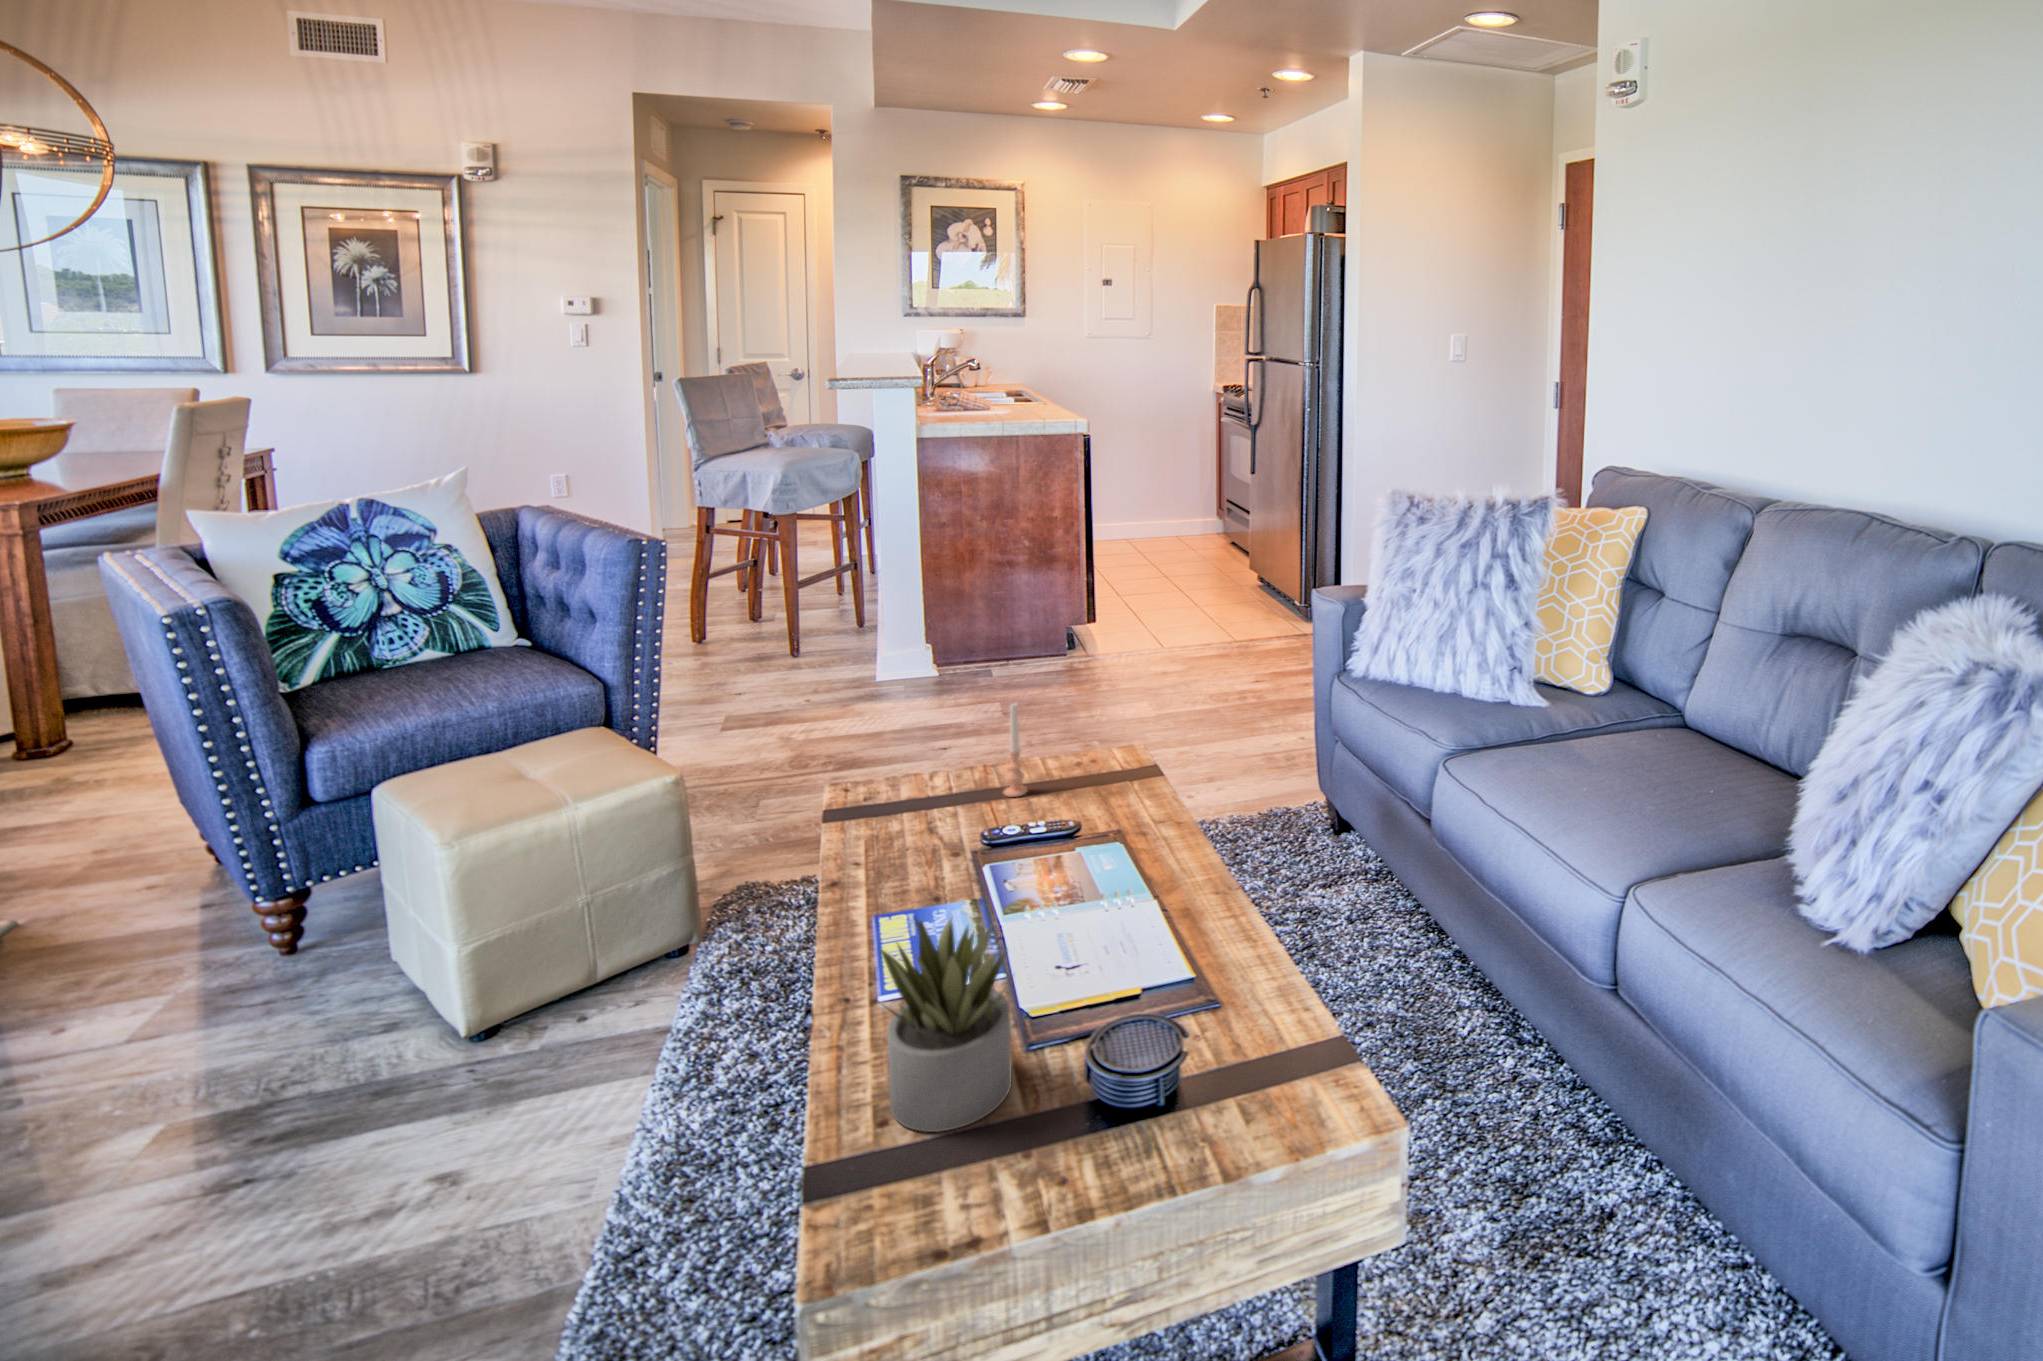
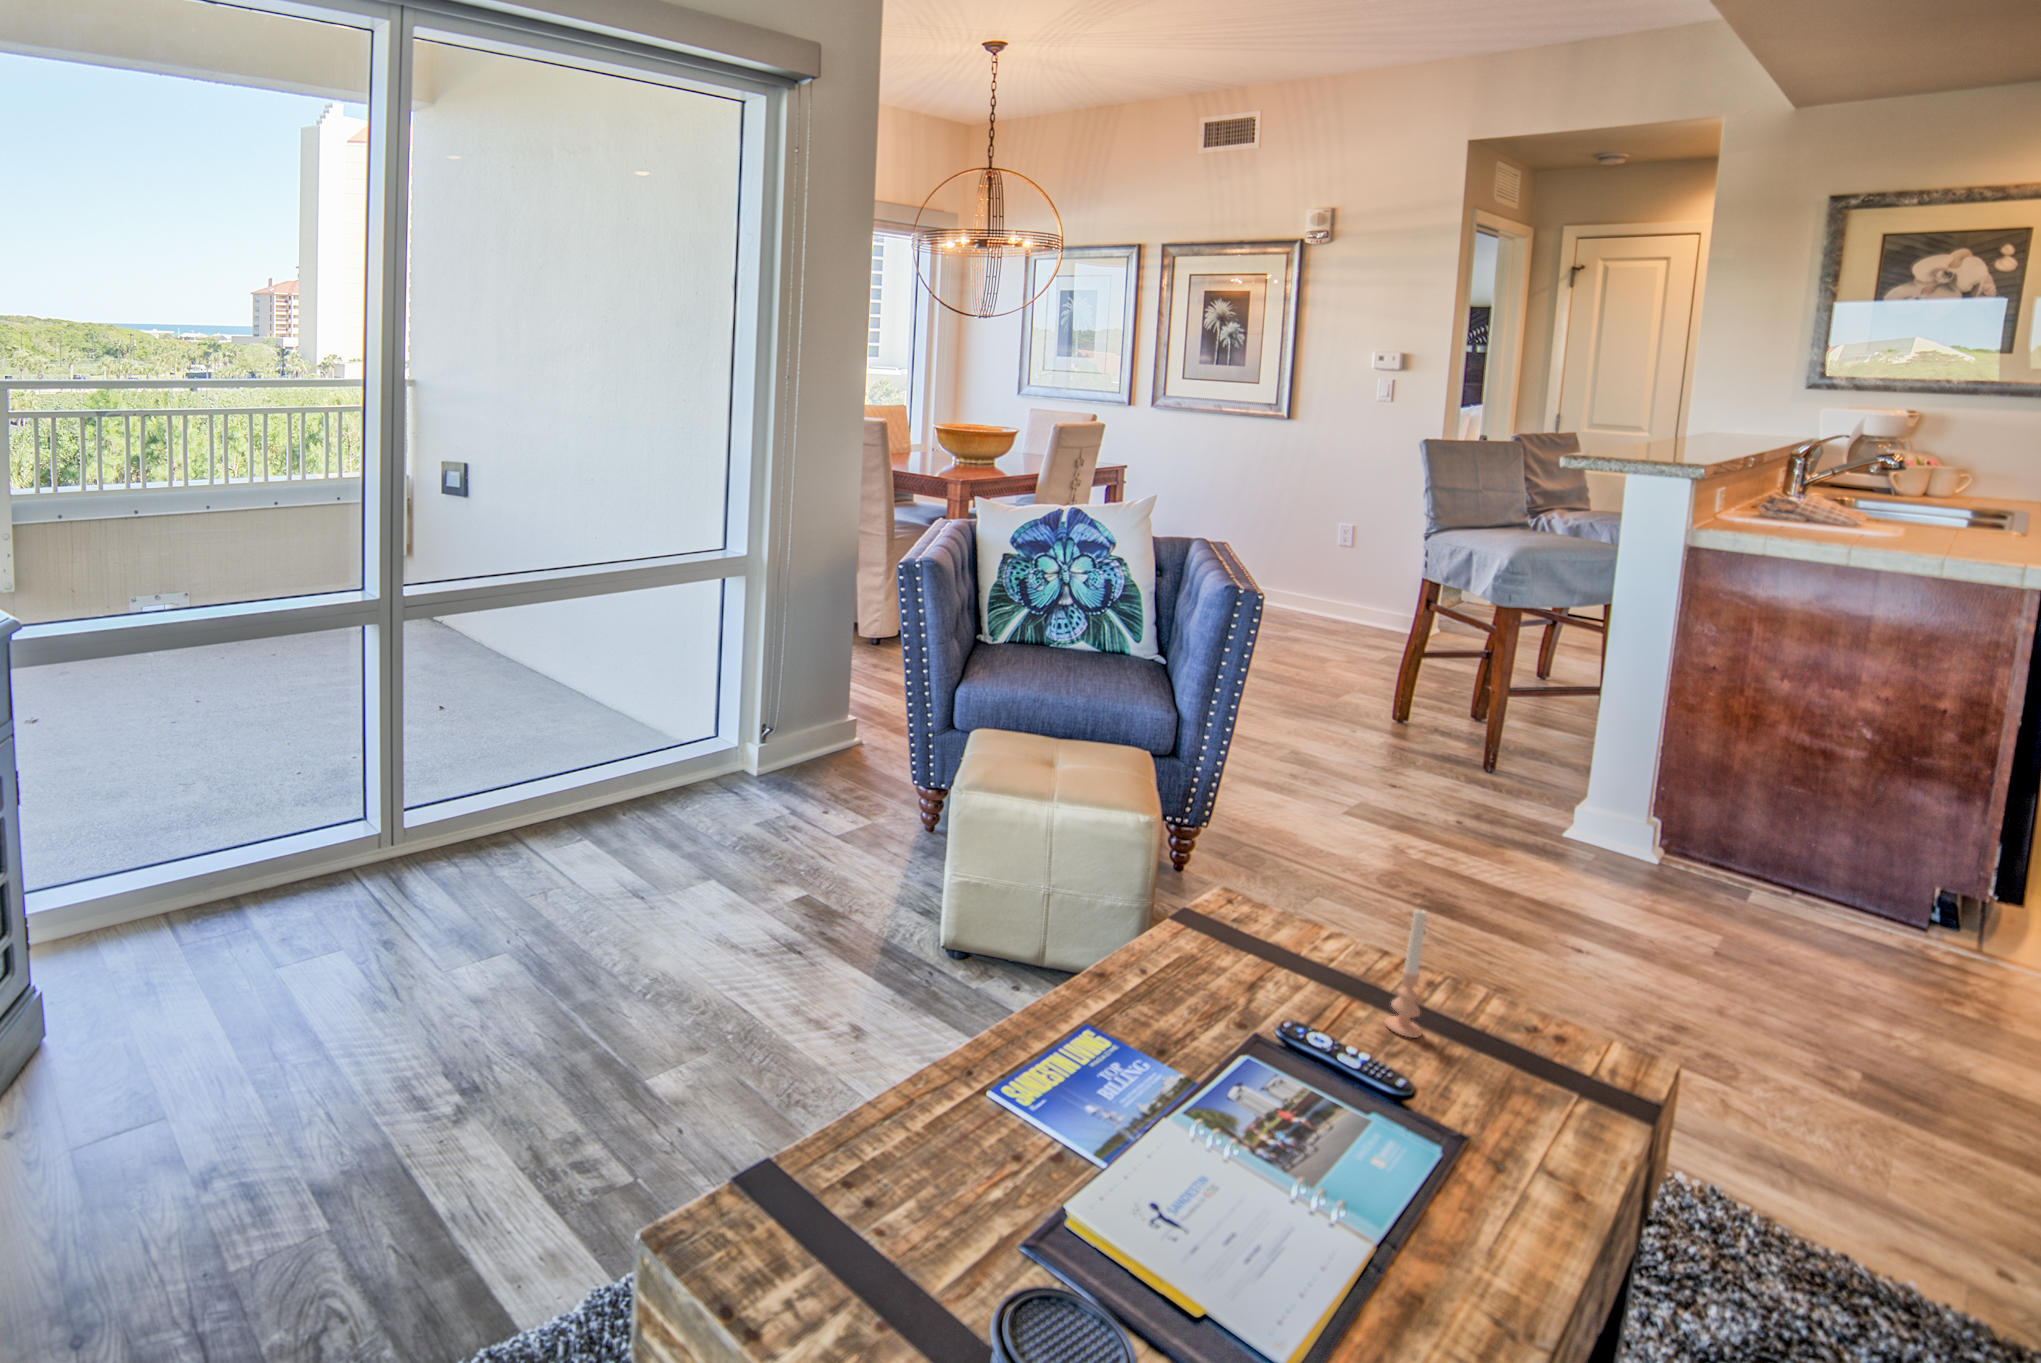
succulent plant: present [880,918,1012,1132] -> none [854,1001,1004,1266]

